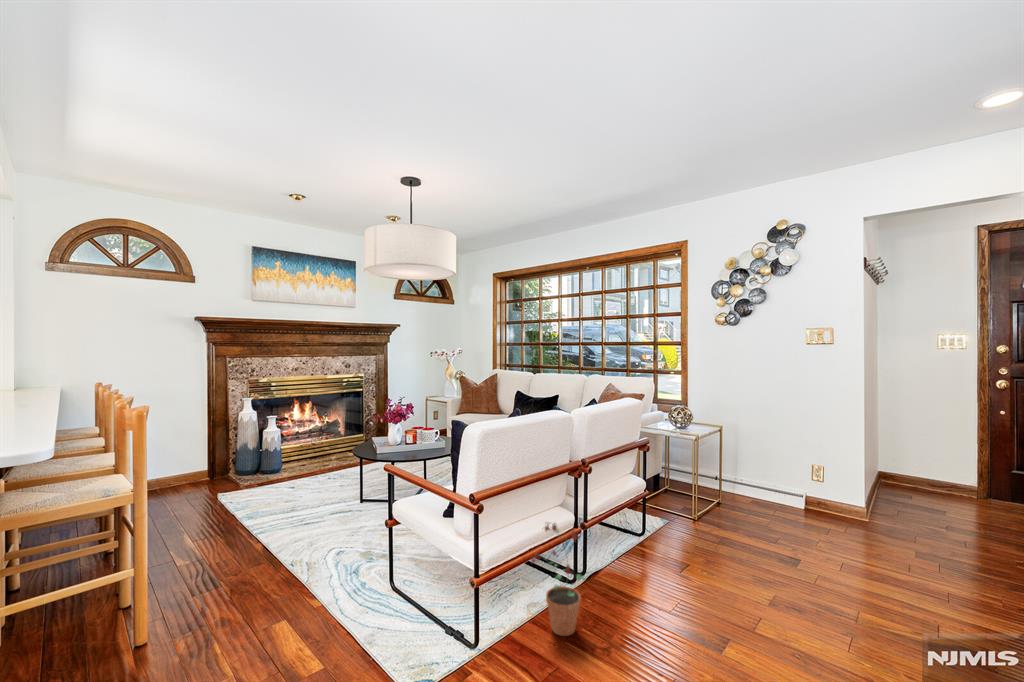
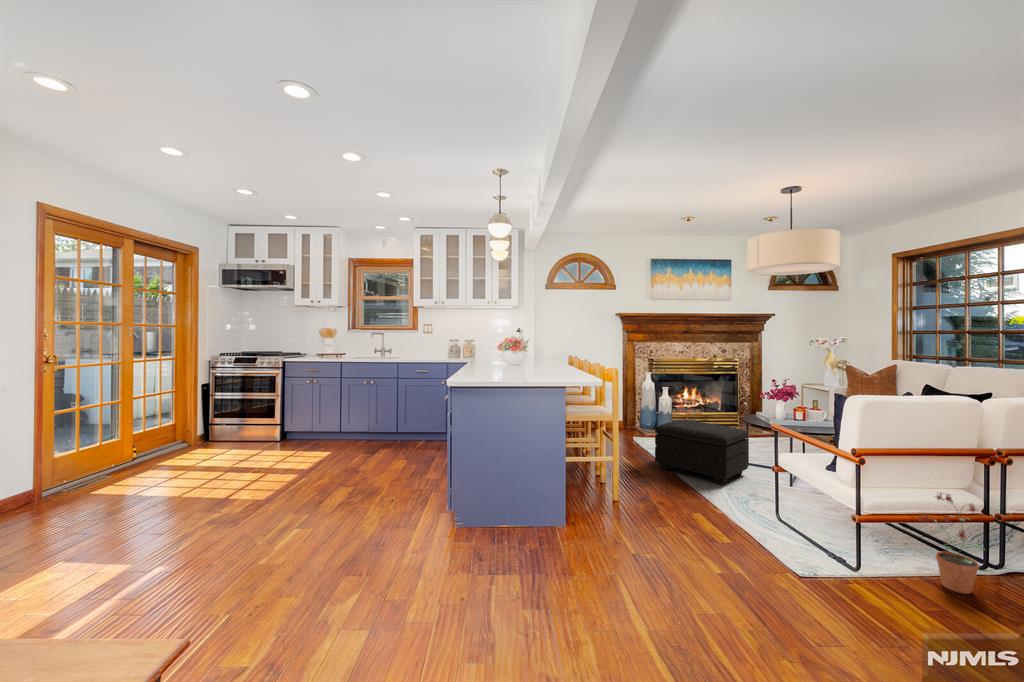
footstool: none [233,463,364,548] -> present [655,420,748,484]

